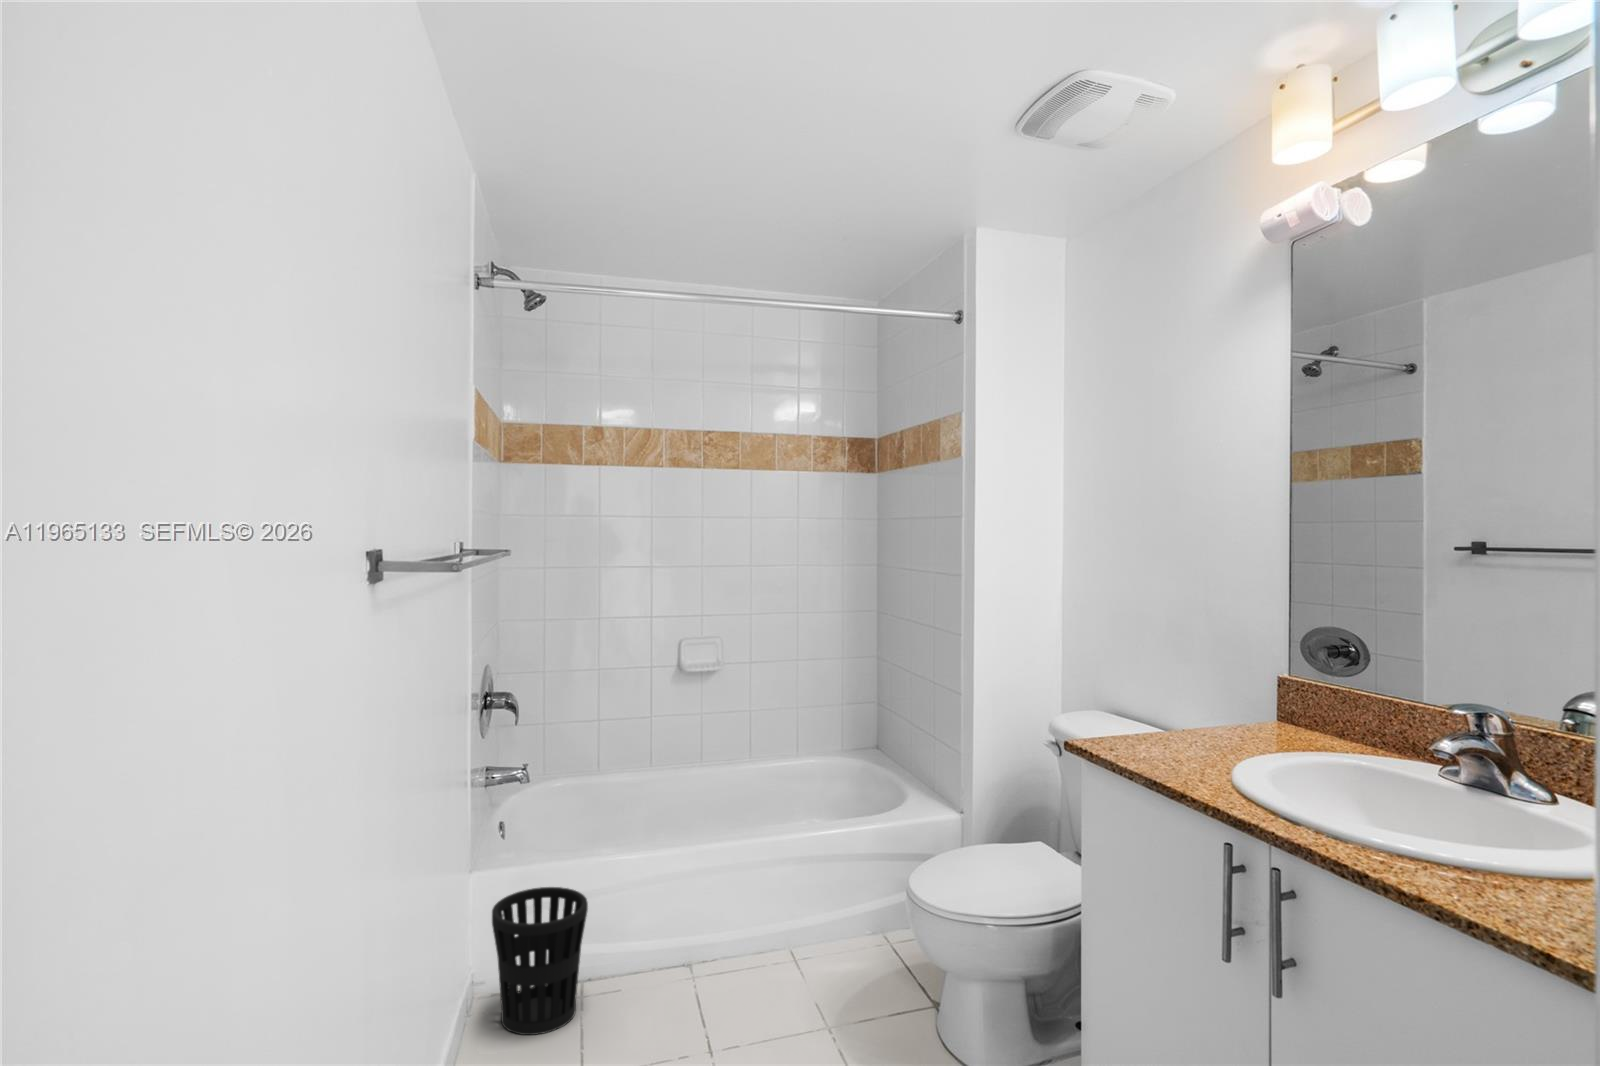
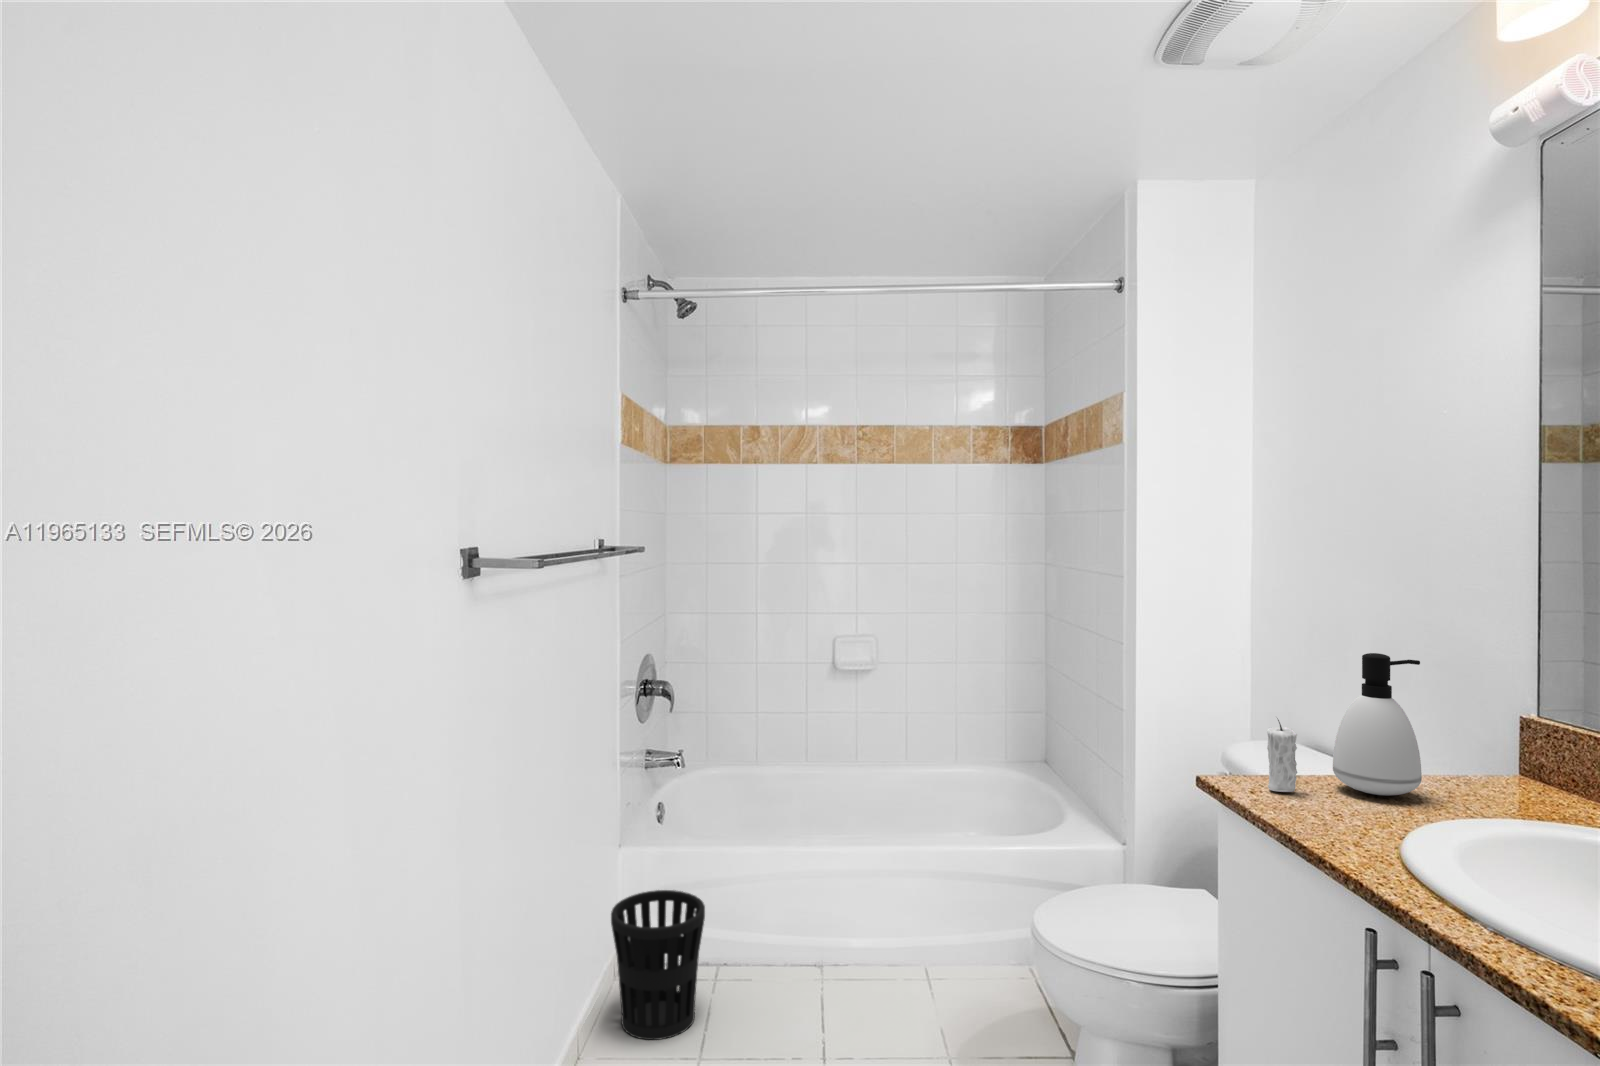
soap dispenser: none [1166,637,1230,747] -> present [1333,653,1422,796]
candle: none [1122,687,1145,749] -> present [1267,720,1297,792]

